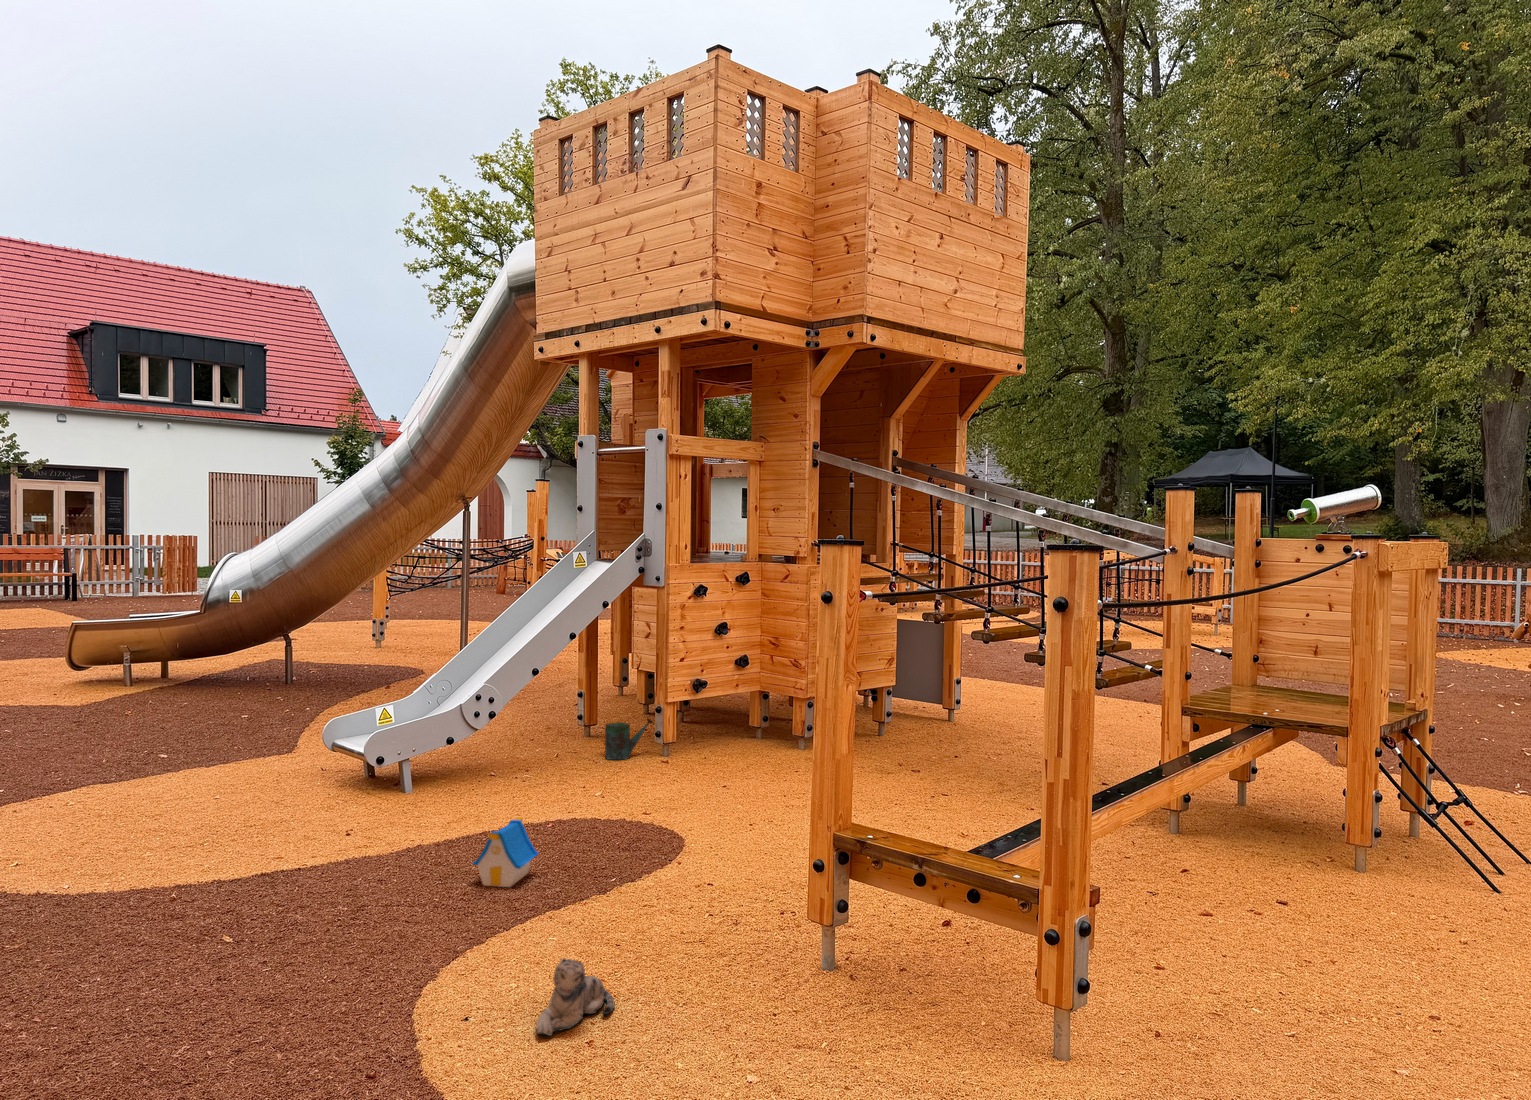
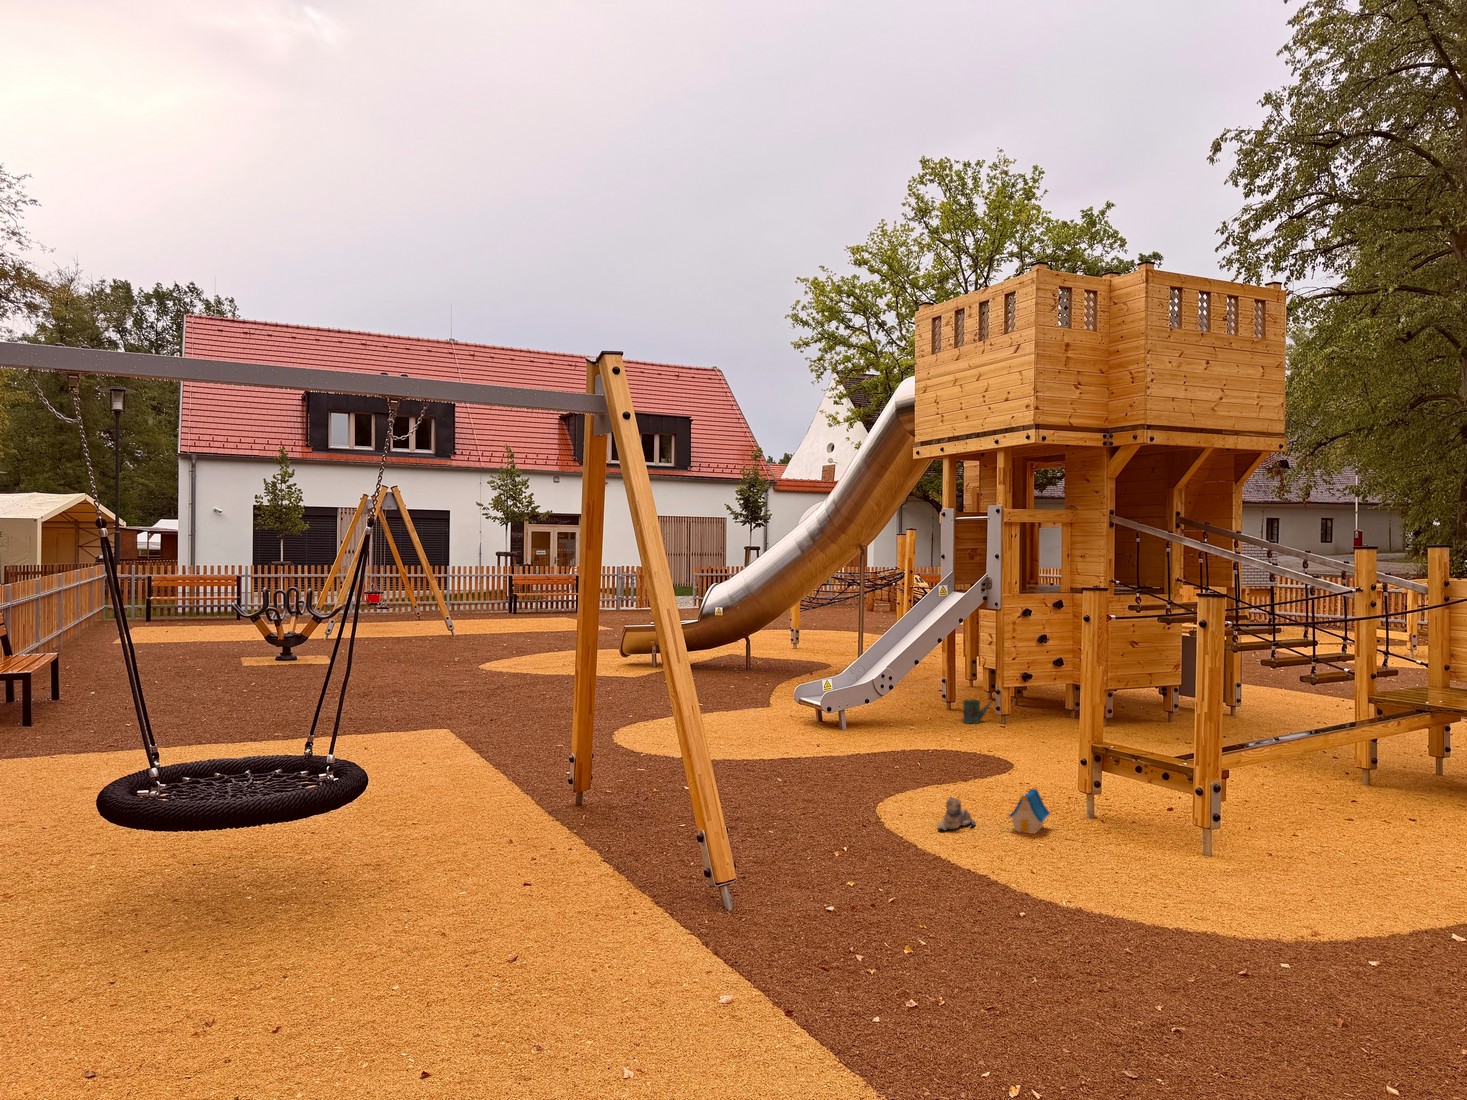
toy house: present [473,817,538,887] -> present [1009,788,1050,834]

